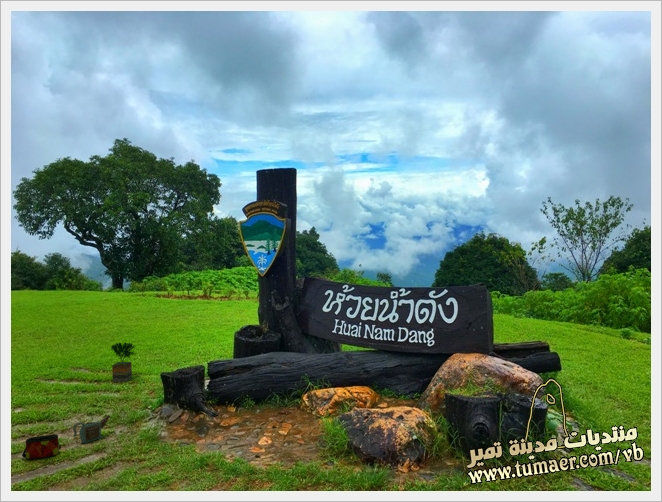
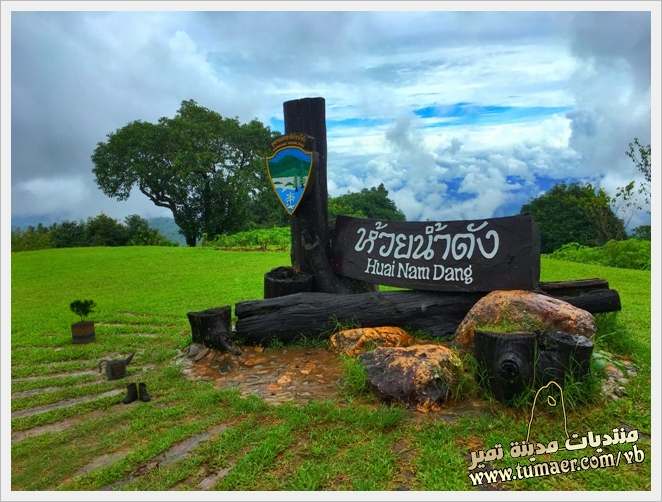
potted tree: present [111,343,135,382] -> present [70,300,97,343]
bag: present [22,434,61,460] -> none [49,370,87,394]
boots: none [104,447,134,469] -> present [123,382,150,403]

